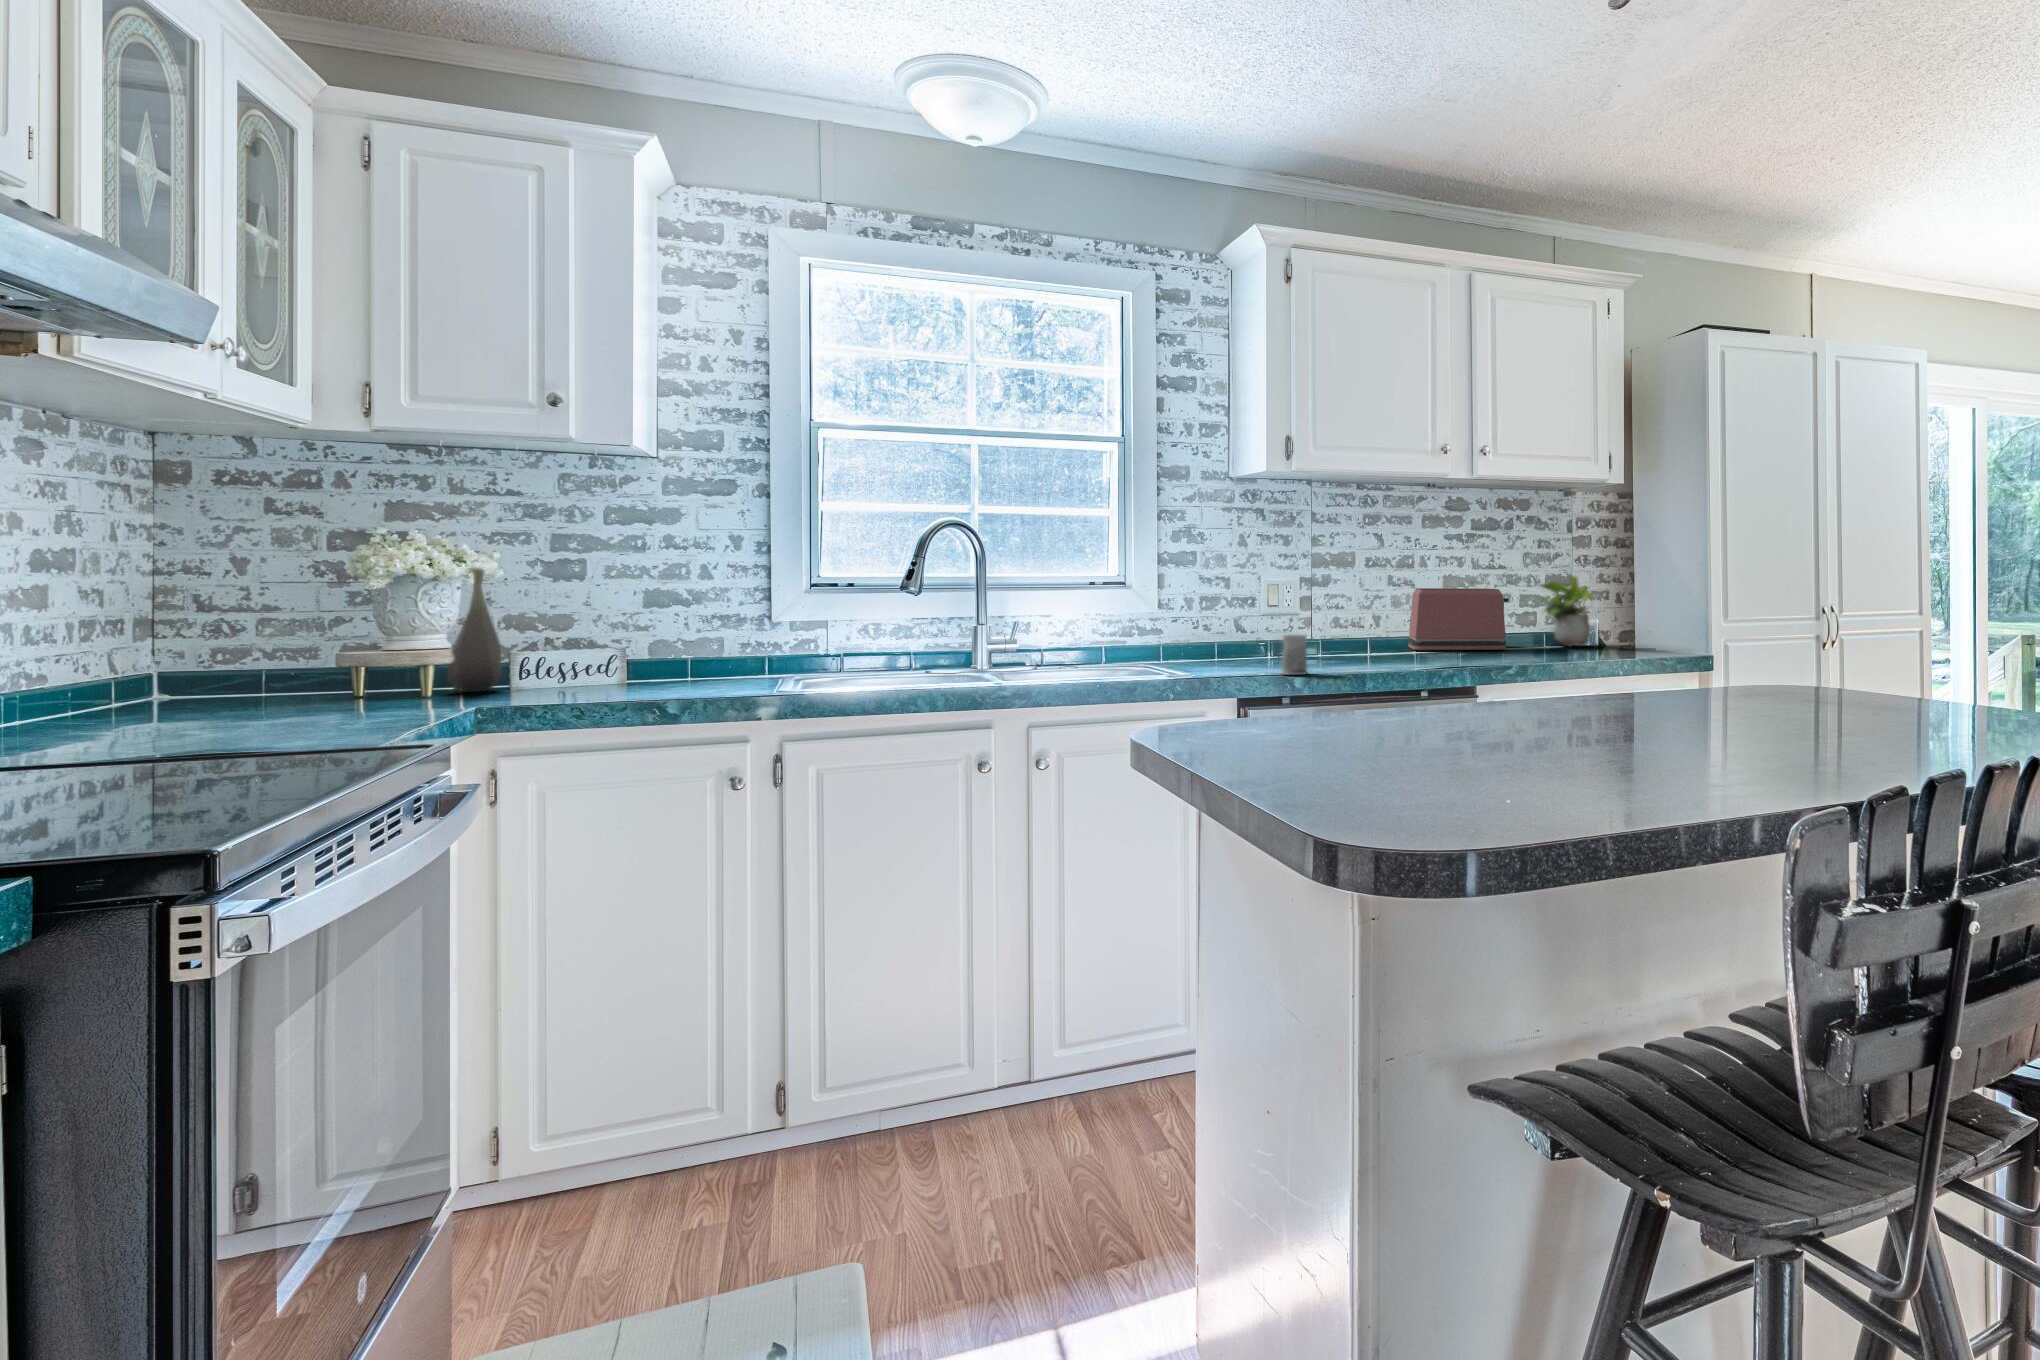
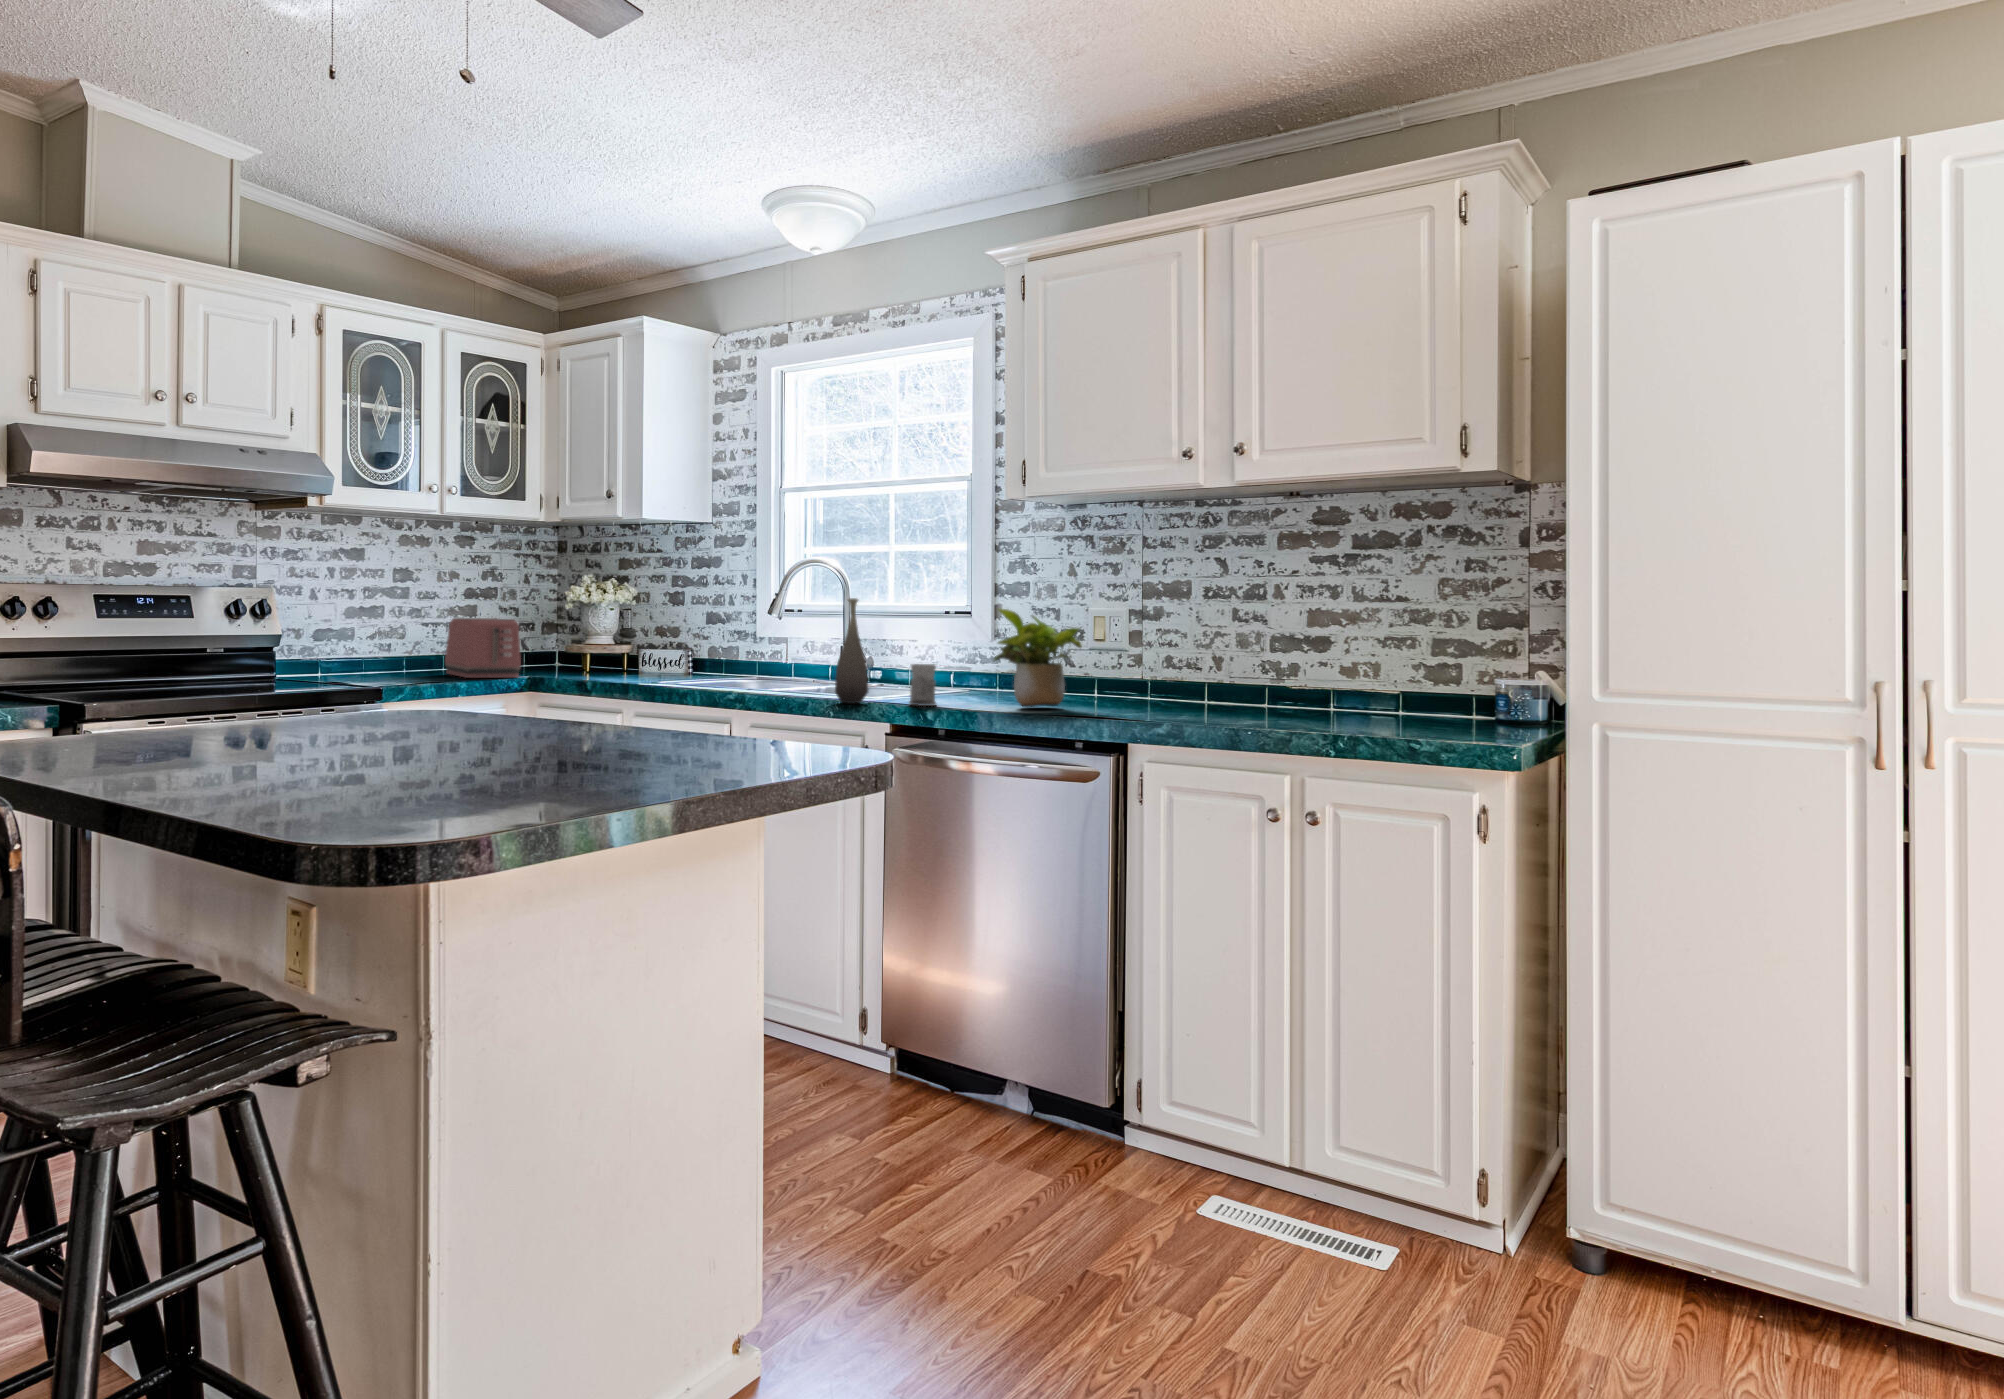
bottle: present [447,568,502,692] -> present [835,598,869,704]
potted plant: present [1540,576,1595,646] -> present [994,609,1082,708]
toaster: present [1408,588,1508,650] -> present [445,618,521,678]

